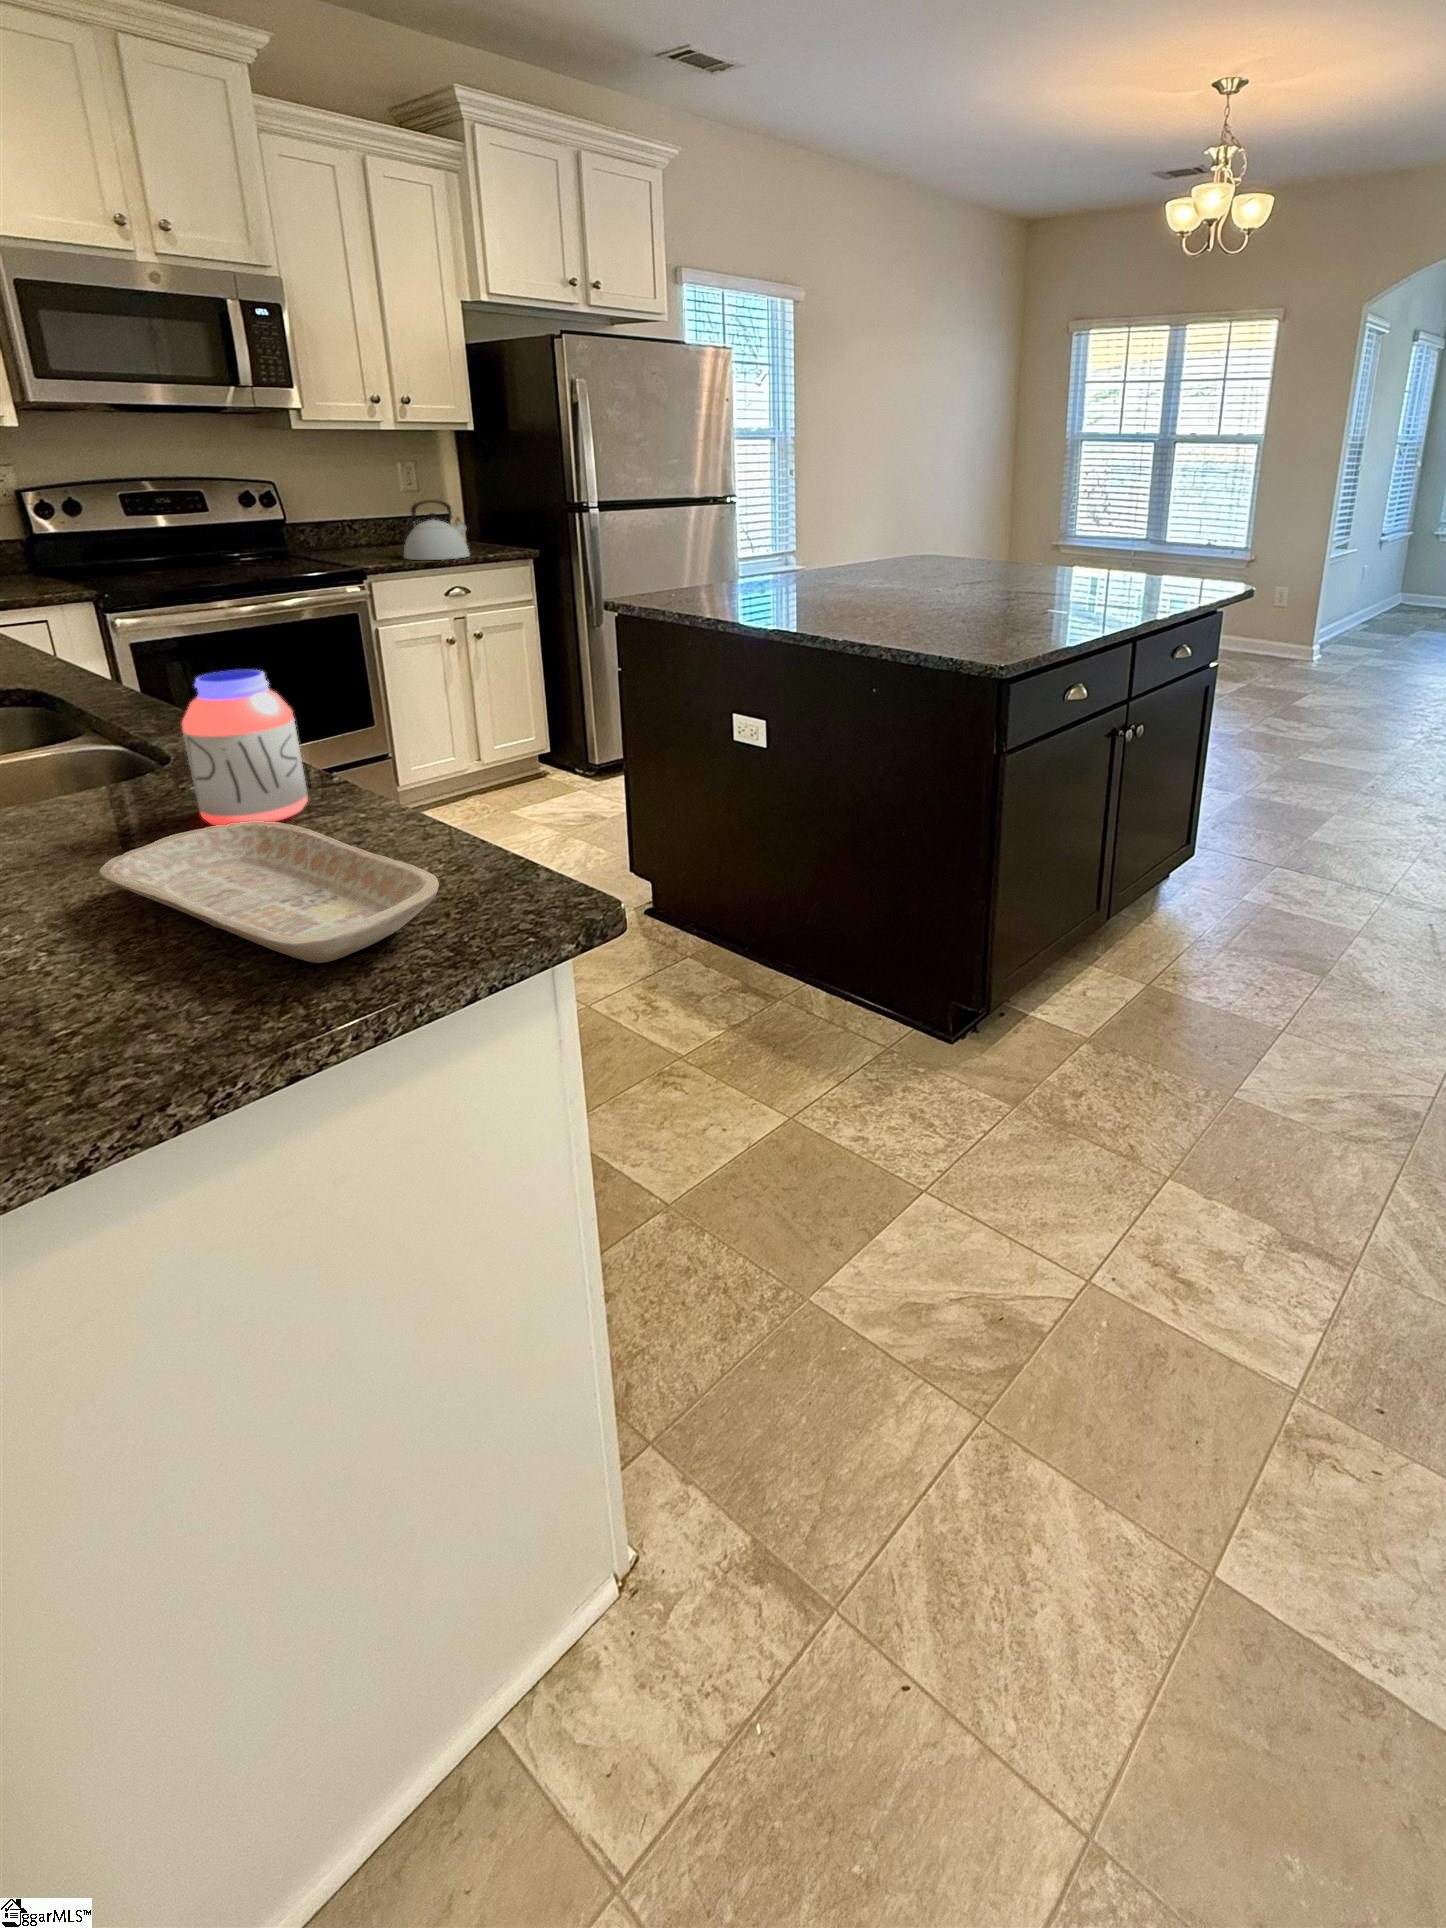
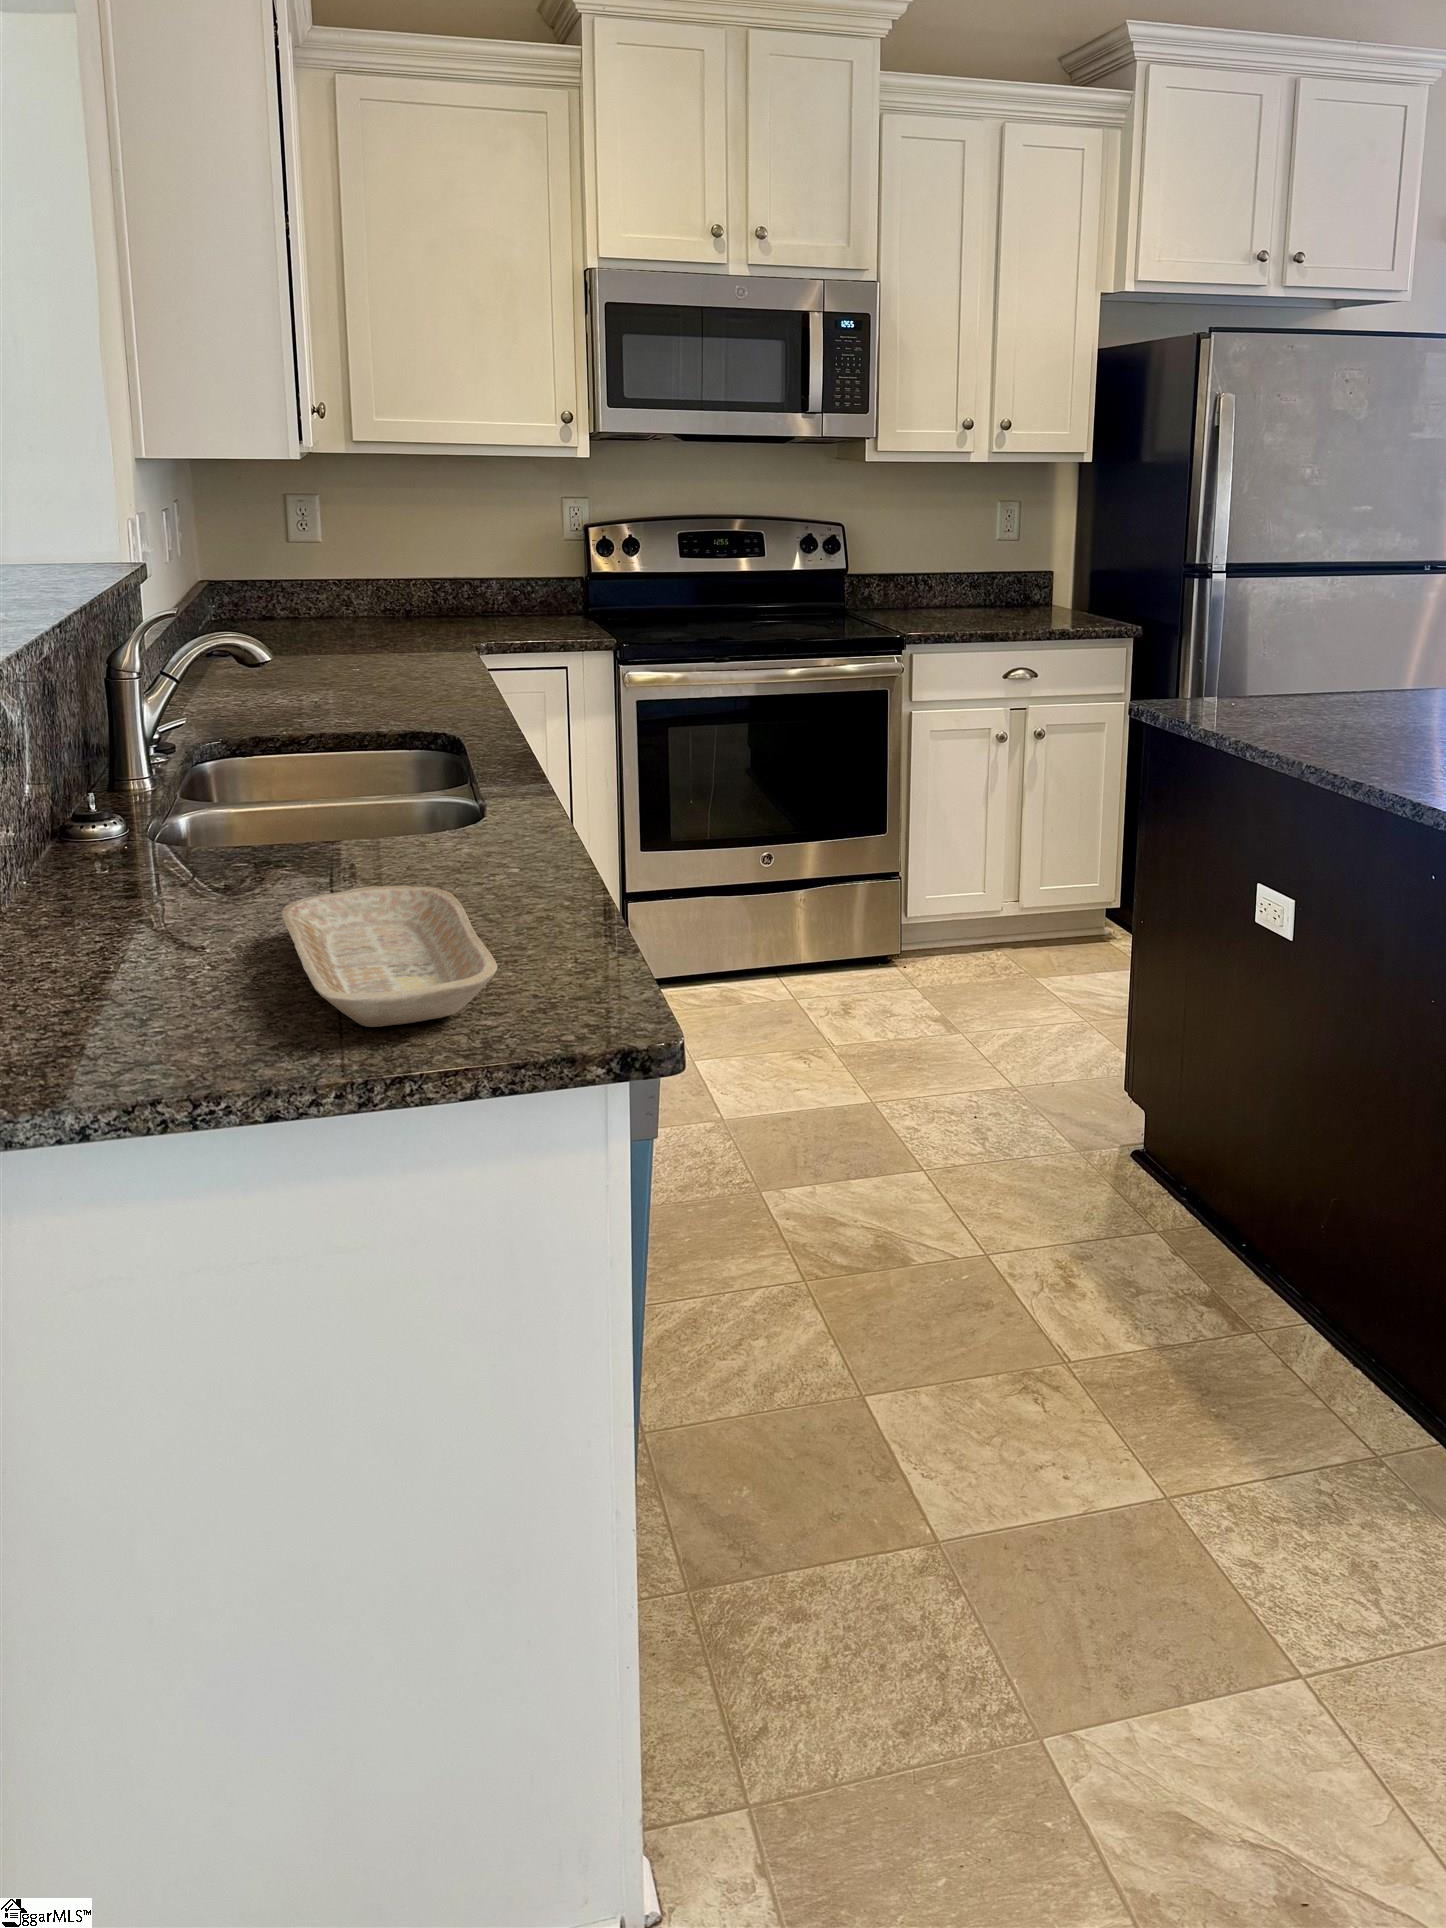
kettle: present [404,500,469,560] -> none [964,549,1050,627]
jar: present [182,670,308,825] -> none [425,735,530,897]

